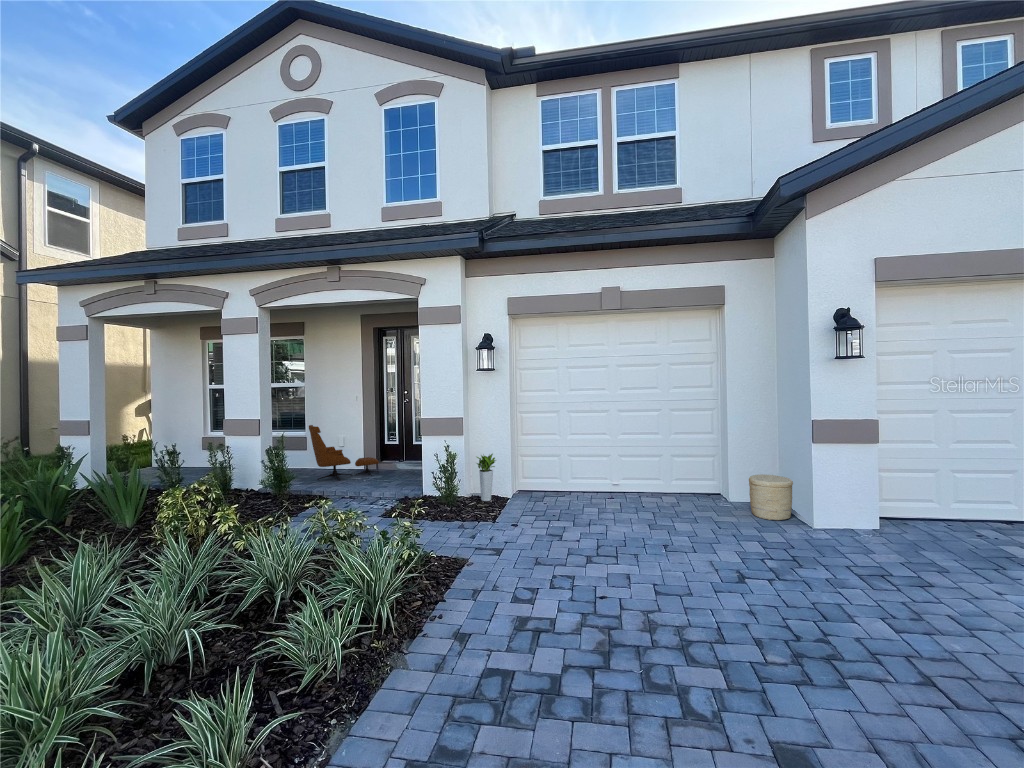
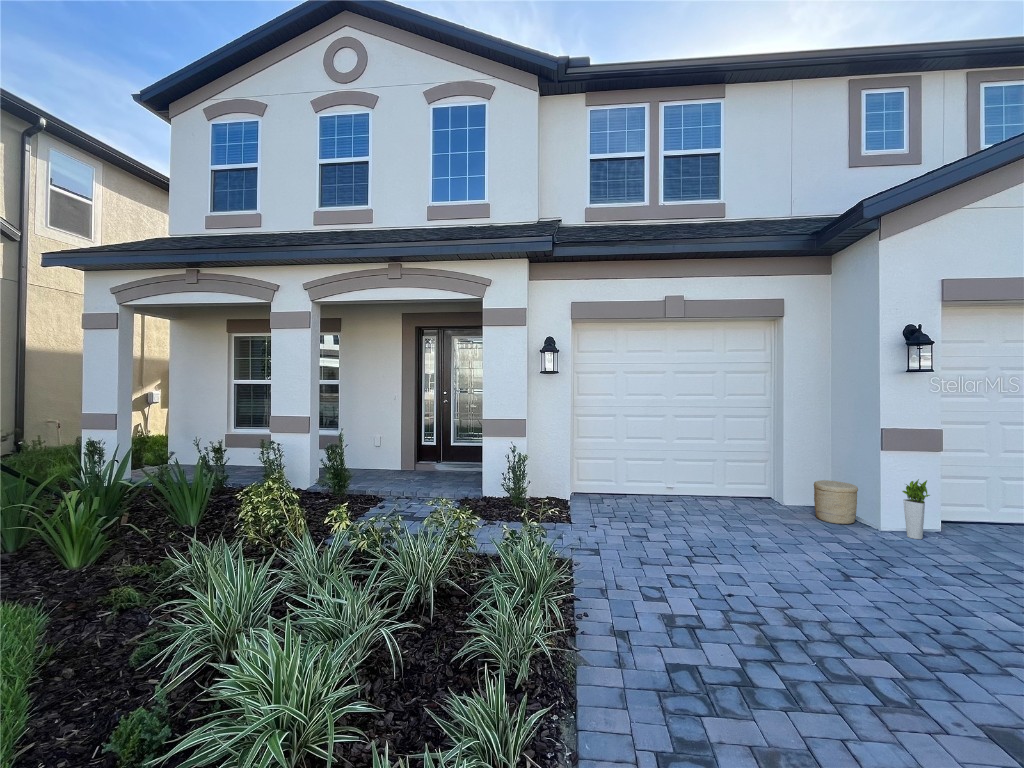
lounge chair: present [309,425,379,481] -> none [351,425,418,482]
planter: present [477,454,496,501] -> present [902,479,930,539]

